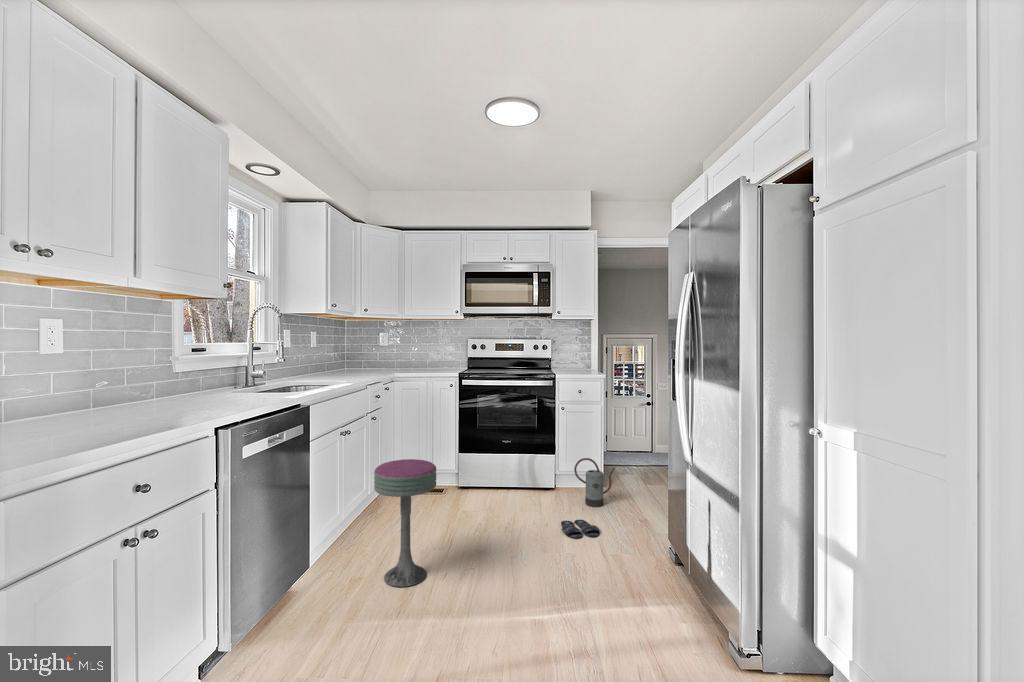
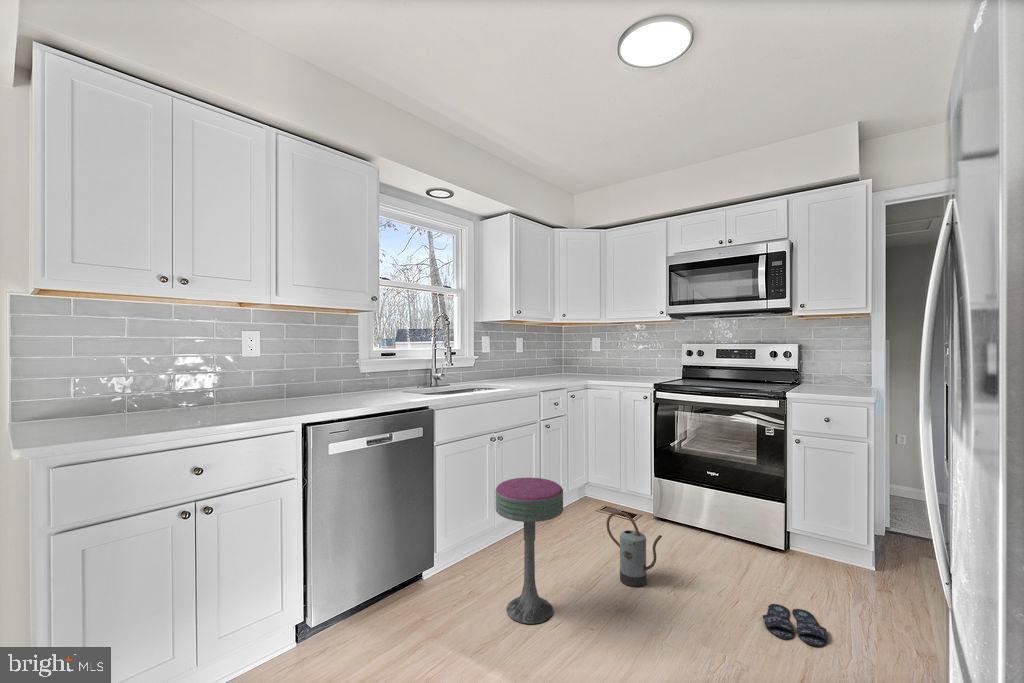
watering can: present [574,458,615,507] -> present [606,511,662,587]

